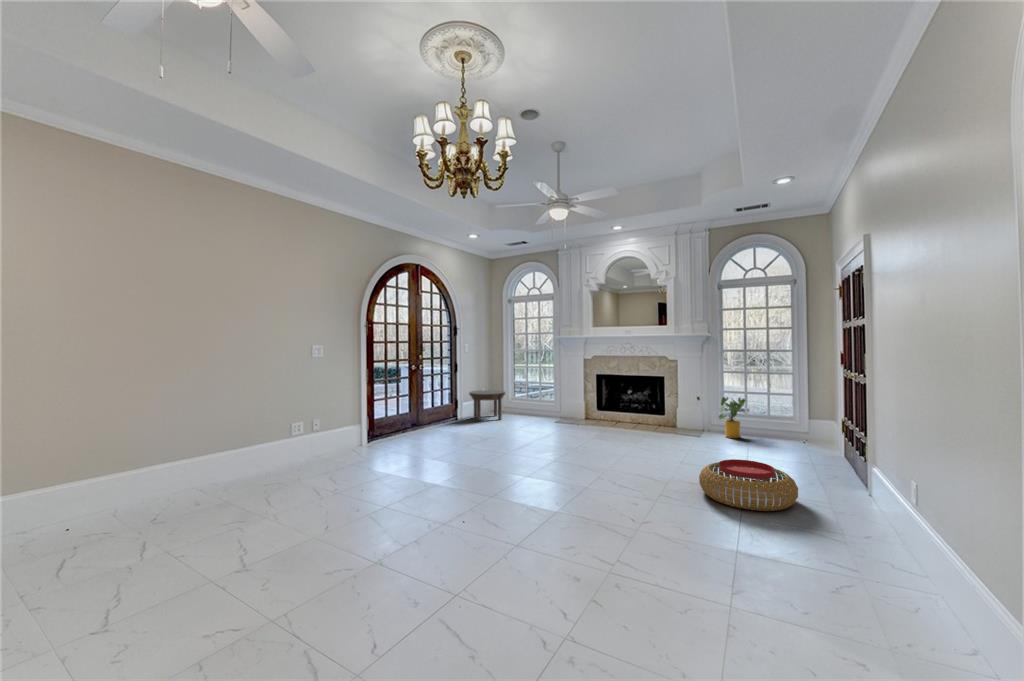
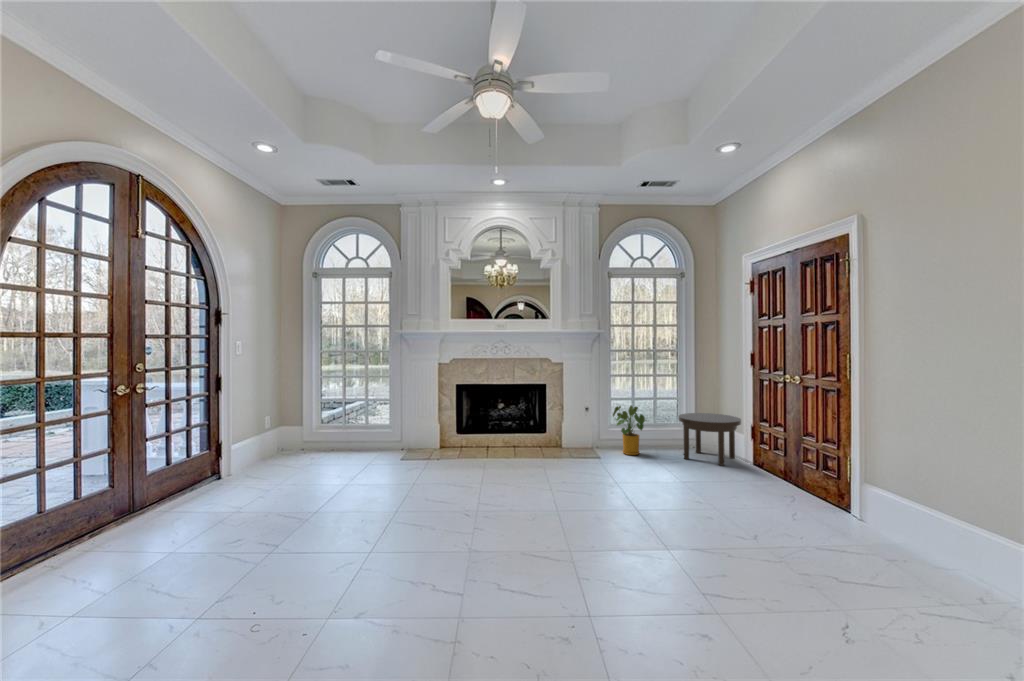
side table: present [469,390,505,421] -> present [678,413,741,466]
pouf: present [699,459,798,511] -> none [731,505,887,594]

